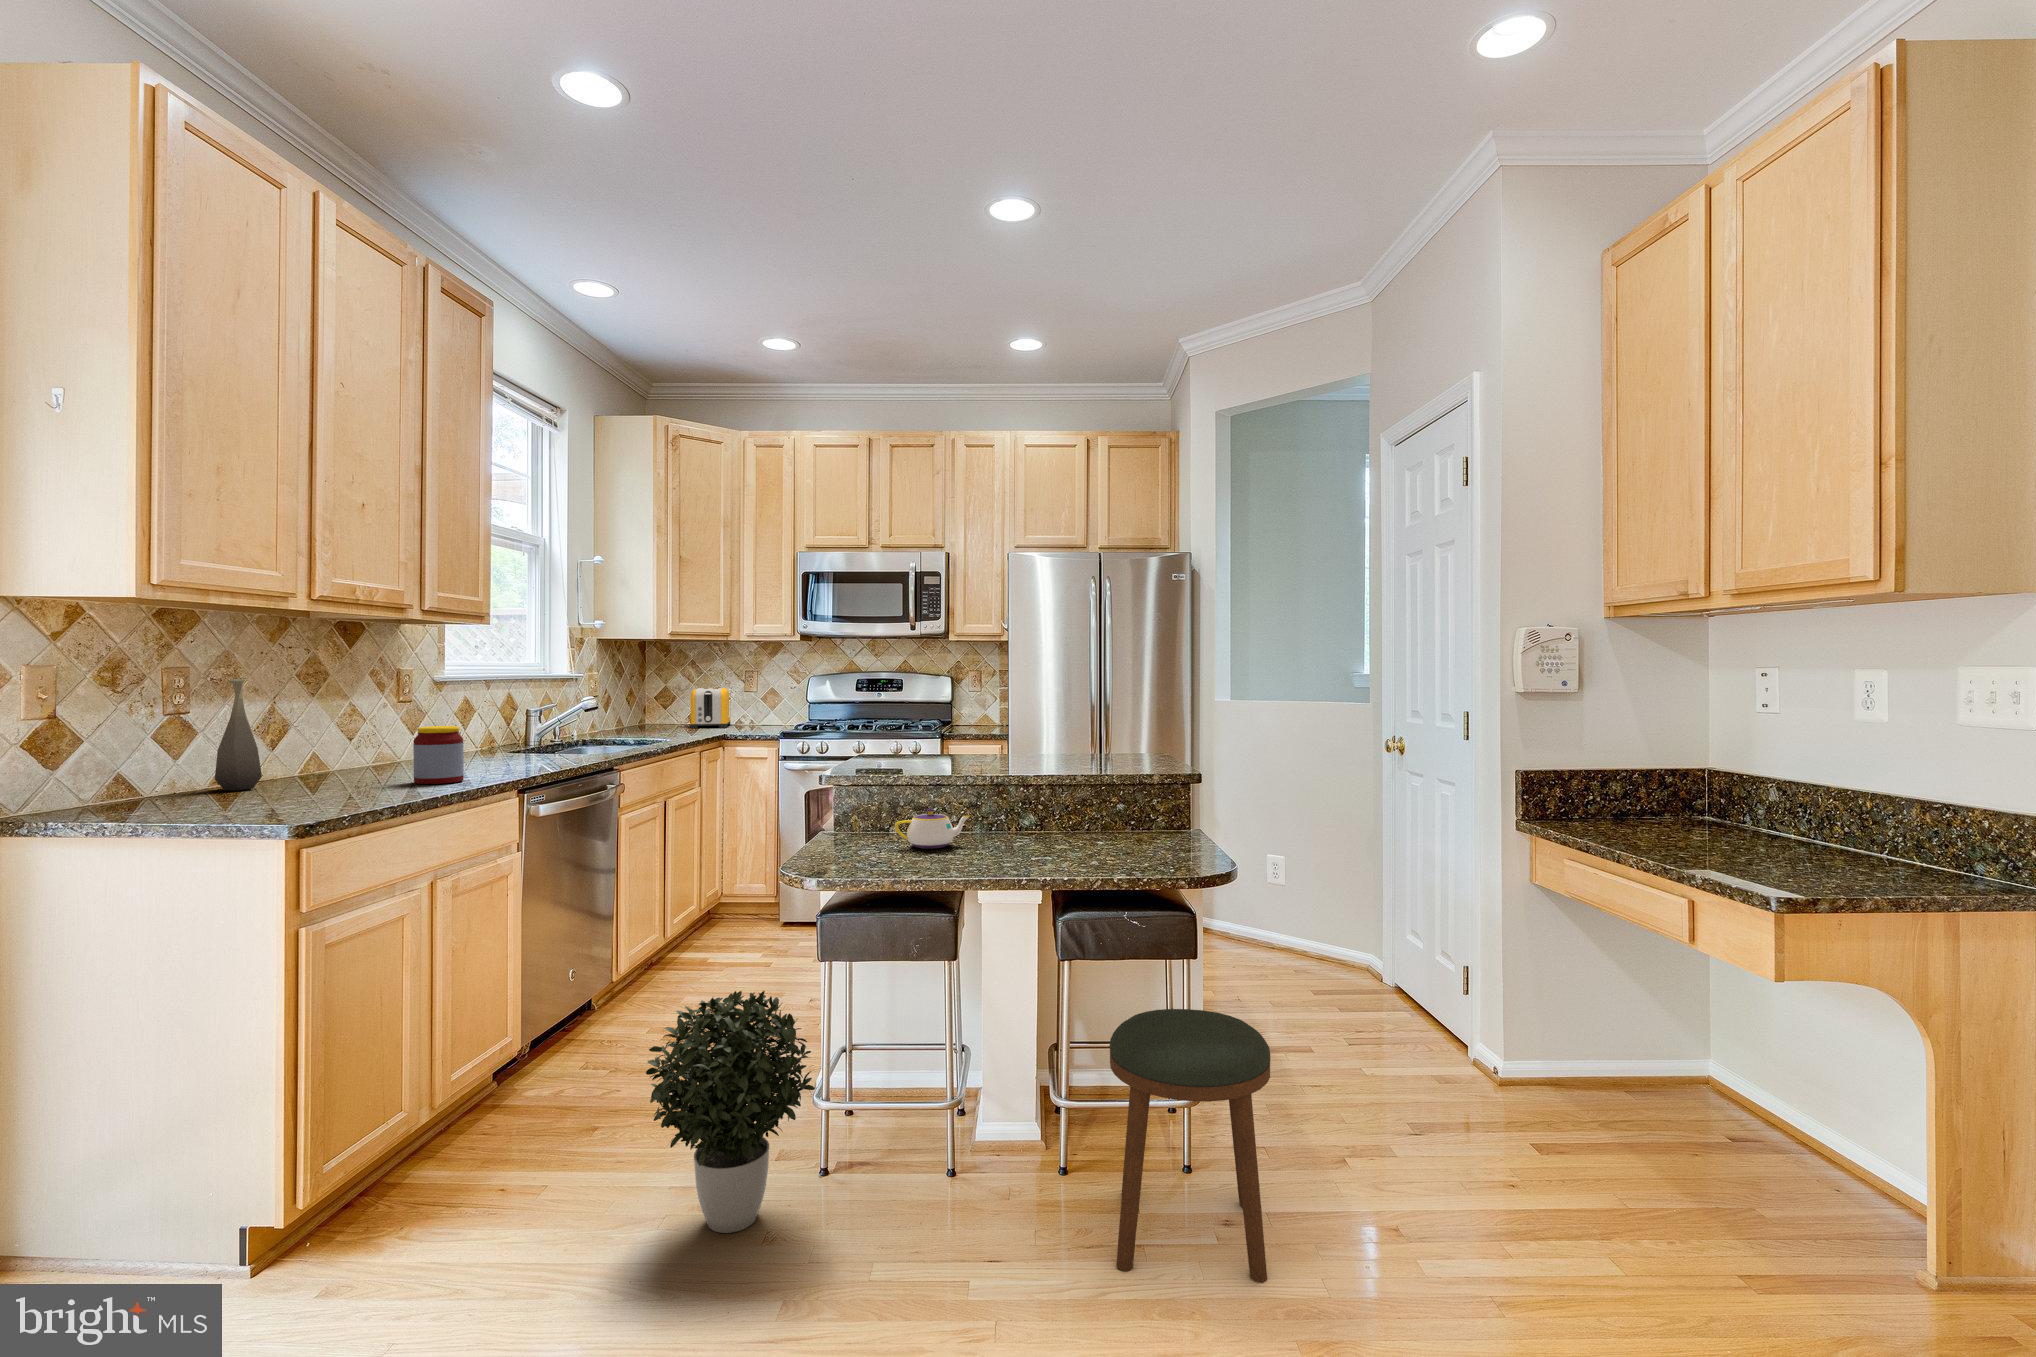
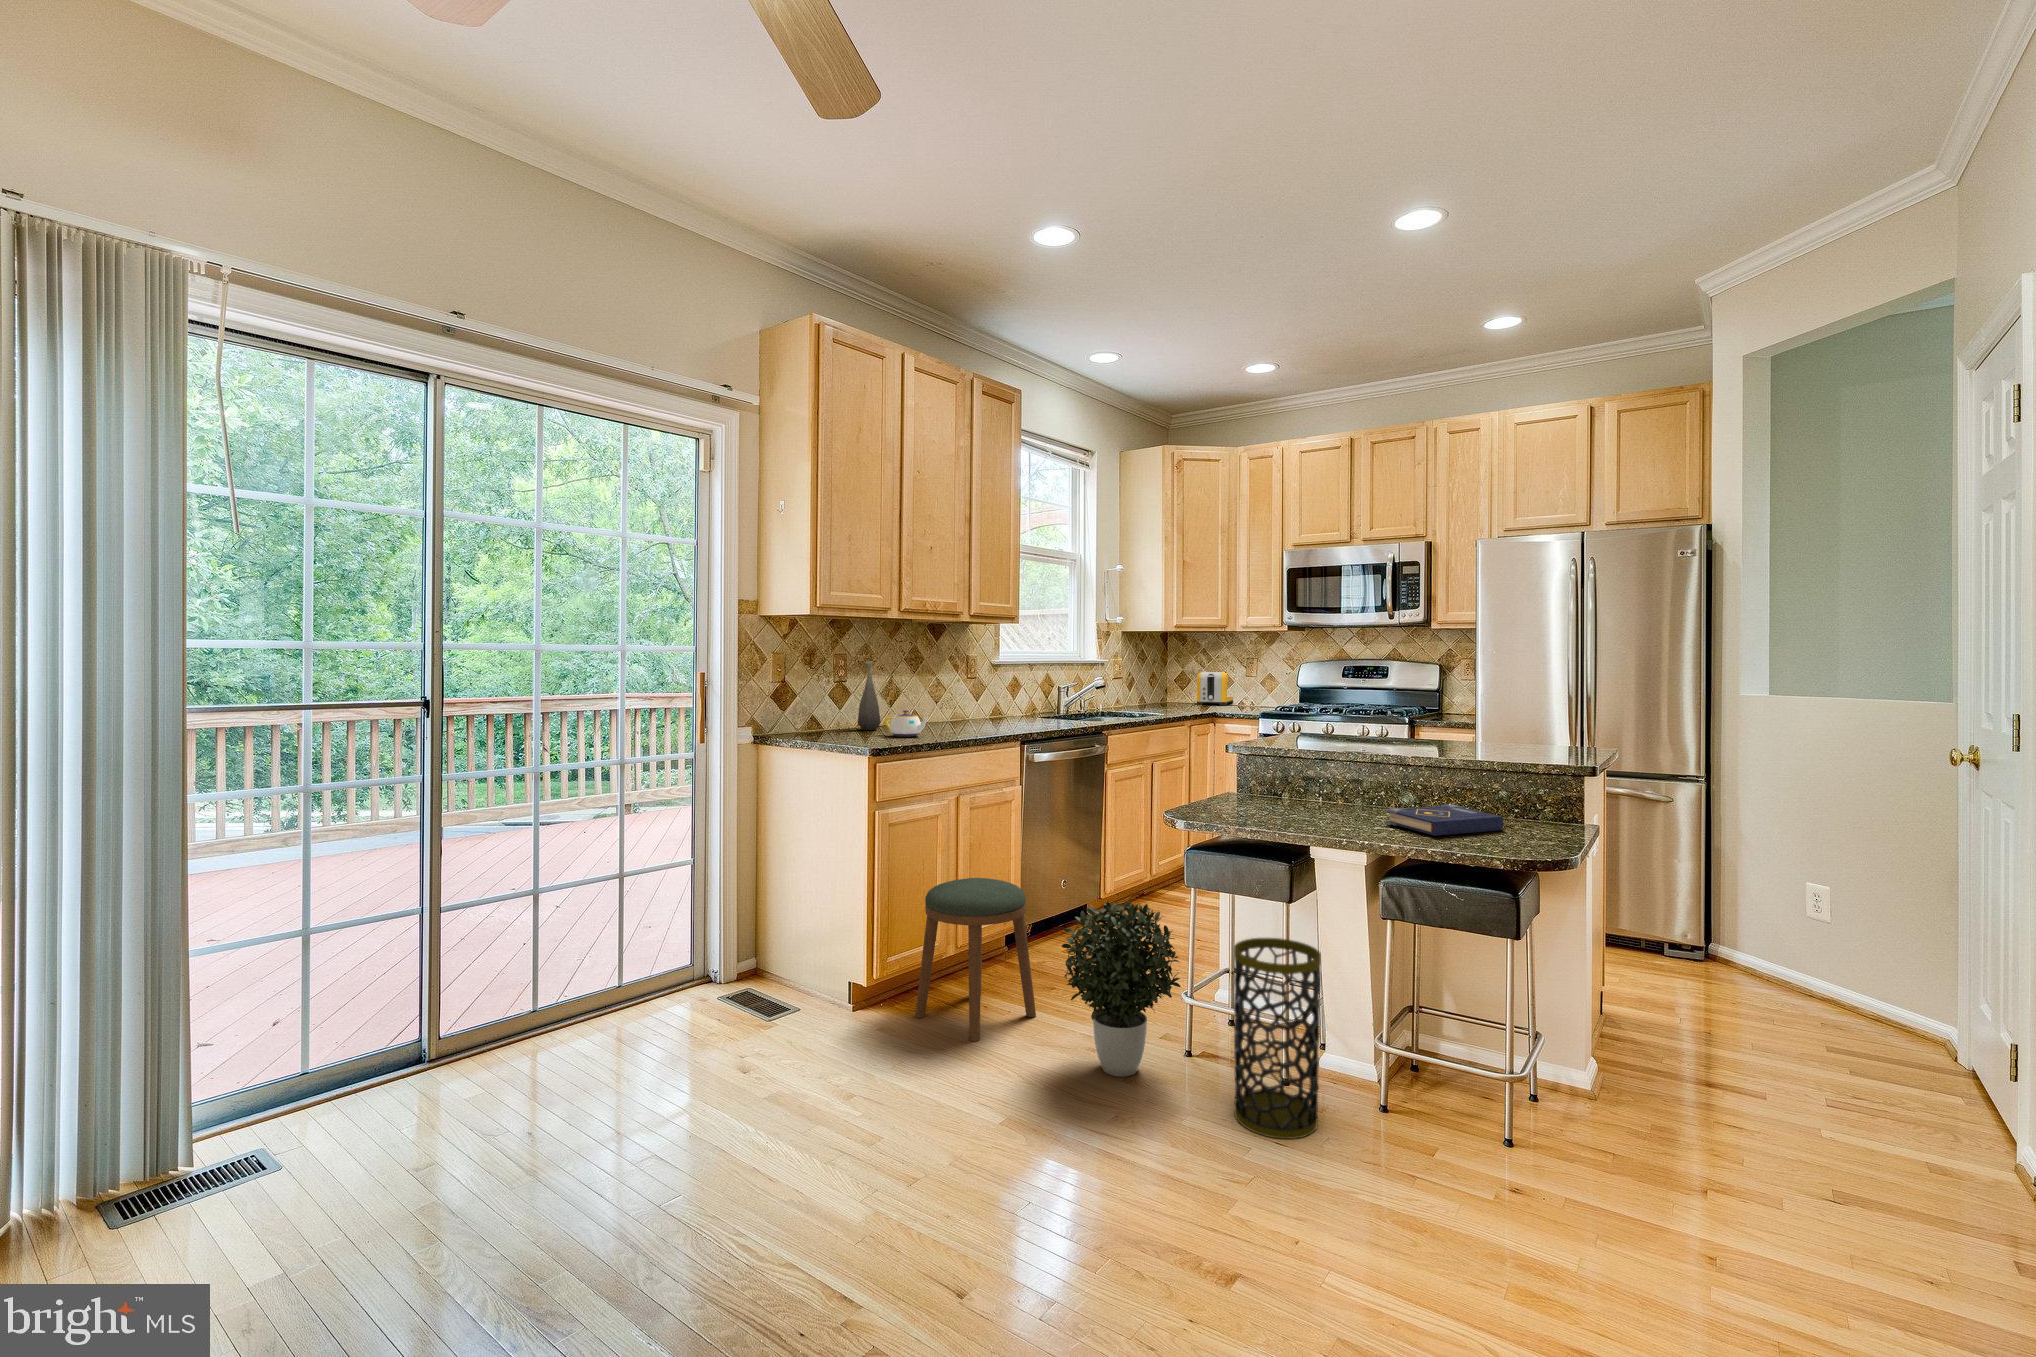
jar: present [413,726,464,784] -> none [960,695,989,734]
teapot: present [895,809,969,849] -> present [885,710,929,737]
book: none [1030,821,1138,857] -> present [1386,804,1504,836]
trash can: none [896,1001,997,1250] -> present [1234,938,1321,1139]
stool: present [1110,1009,1270,1282] -> present [915,878,1036,1042]

